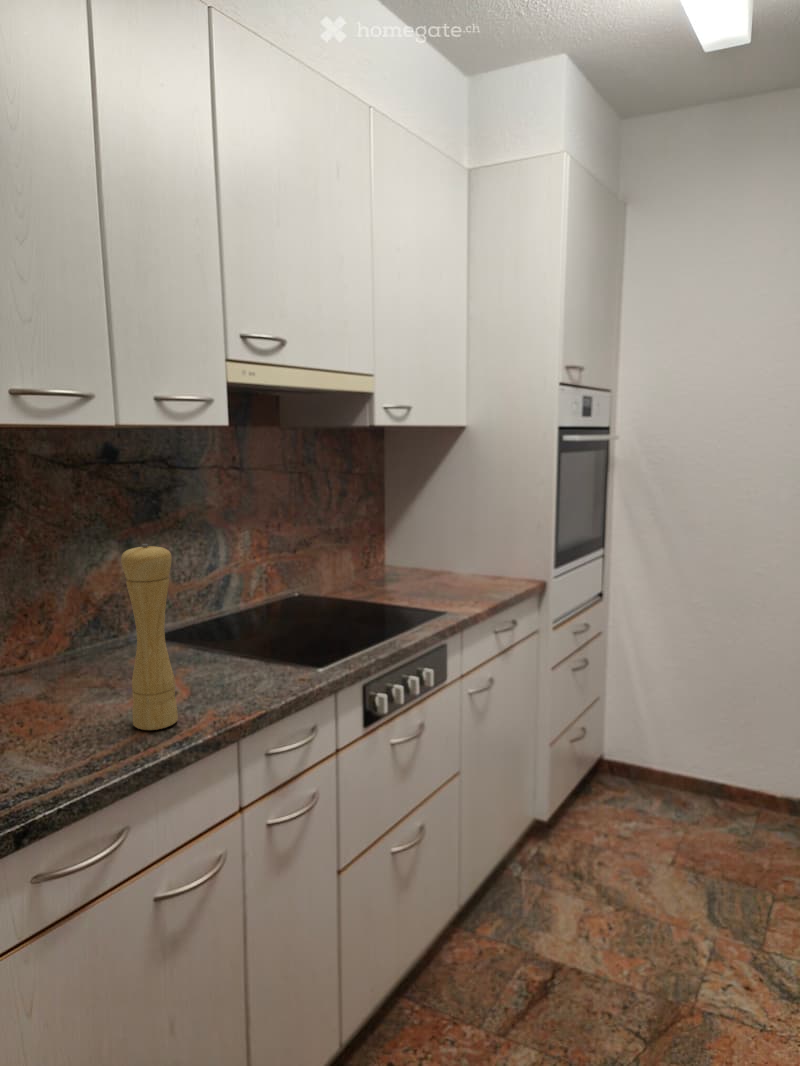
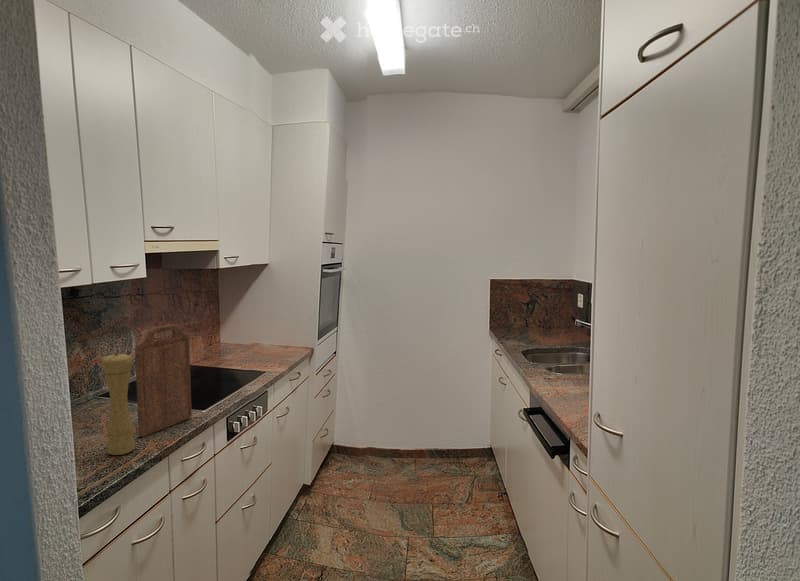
cutting board: none [189,503,294,703] -> present [135,324,192,437]

